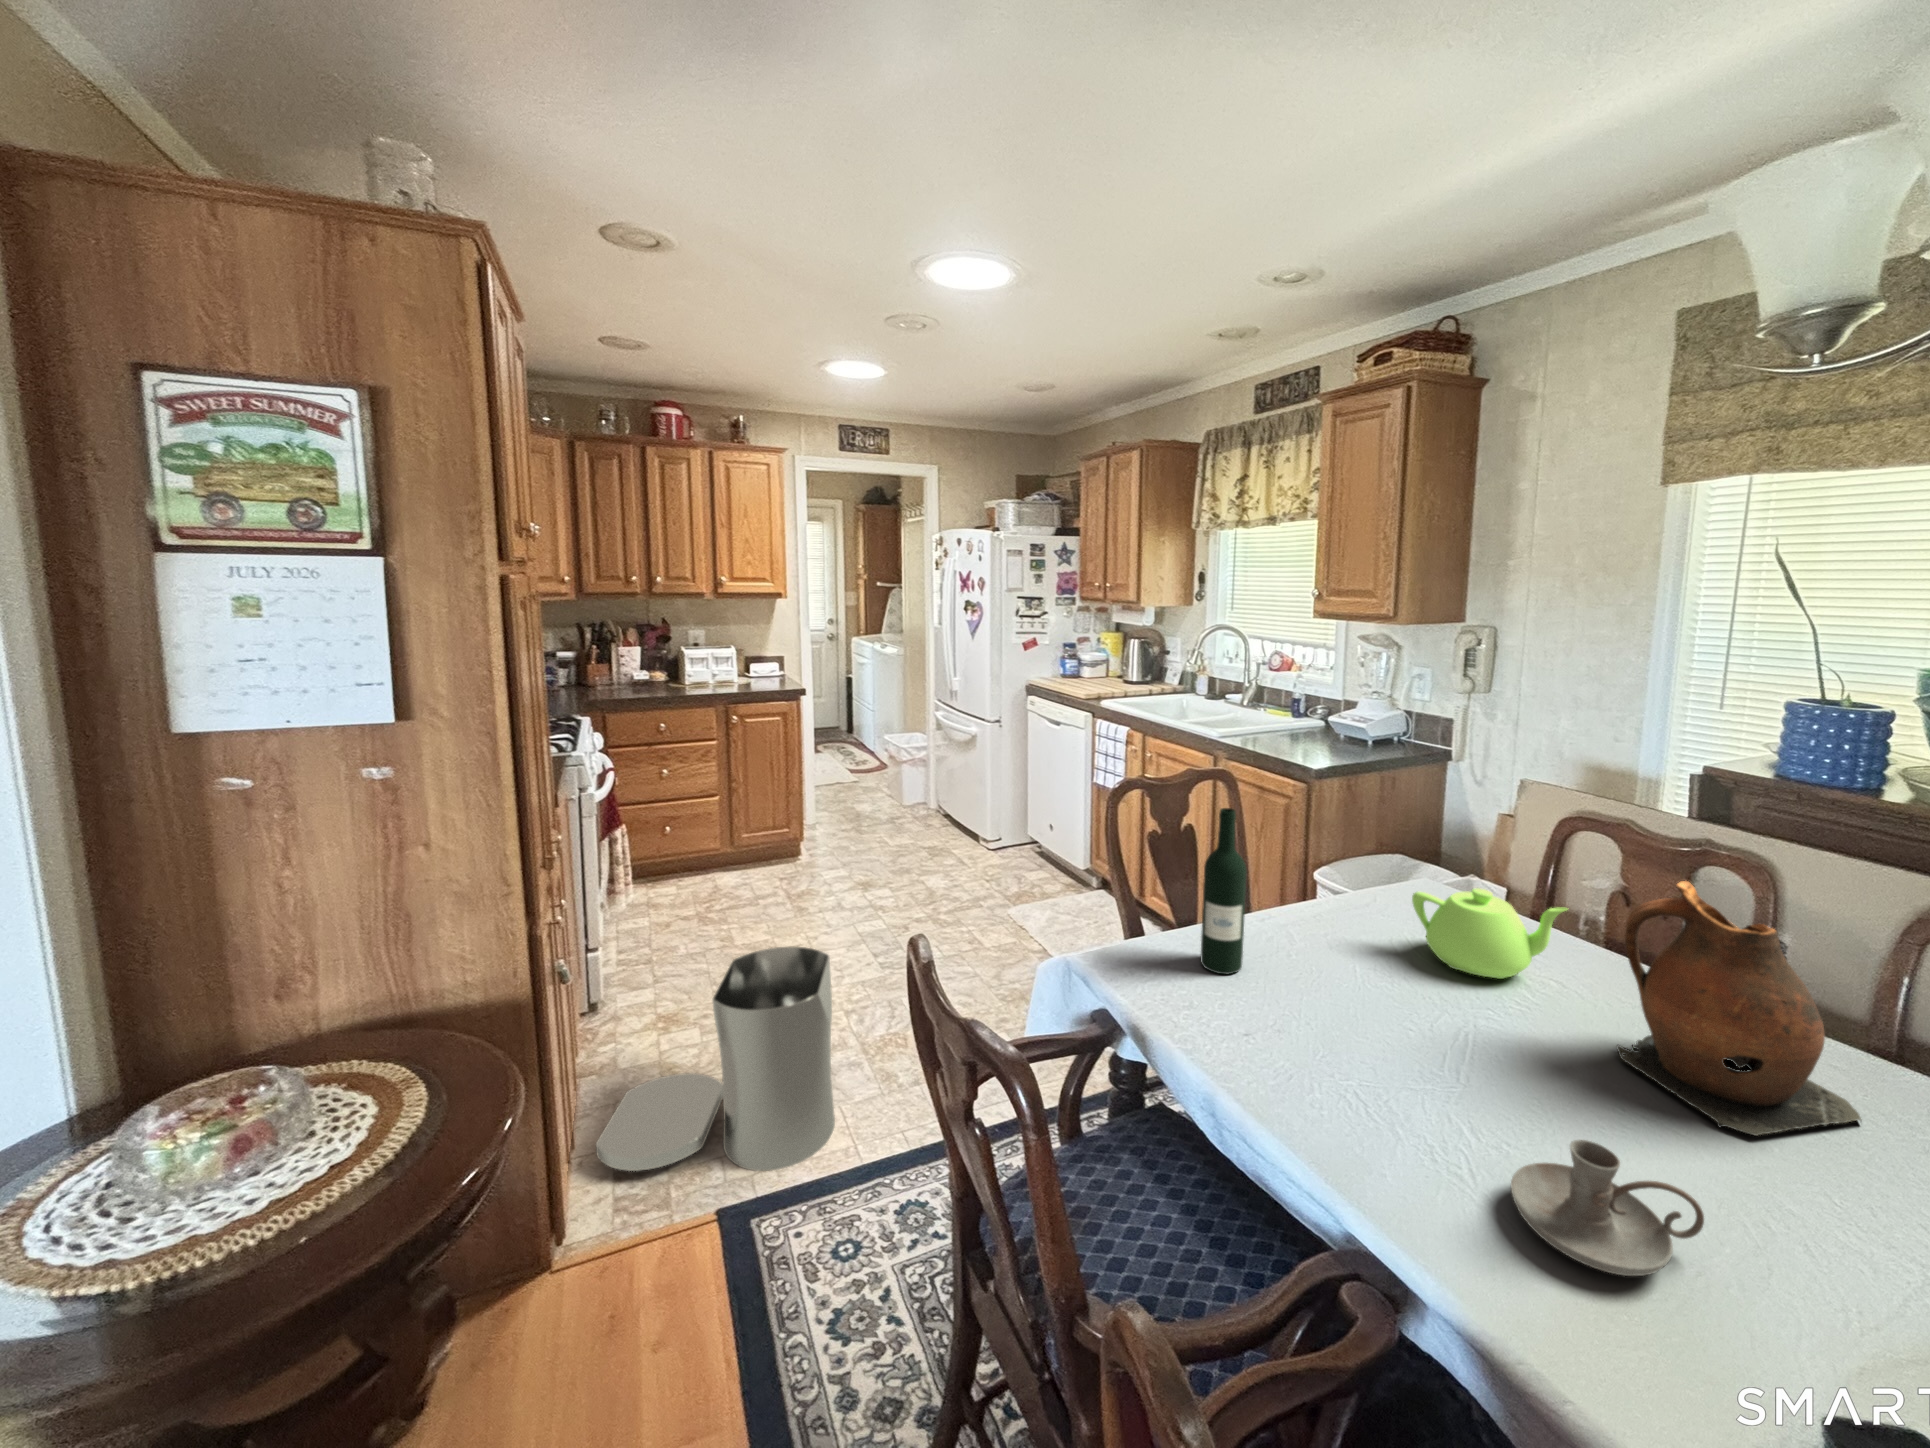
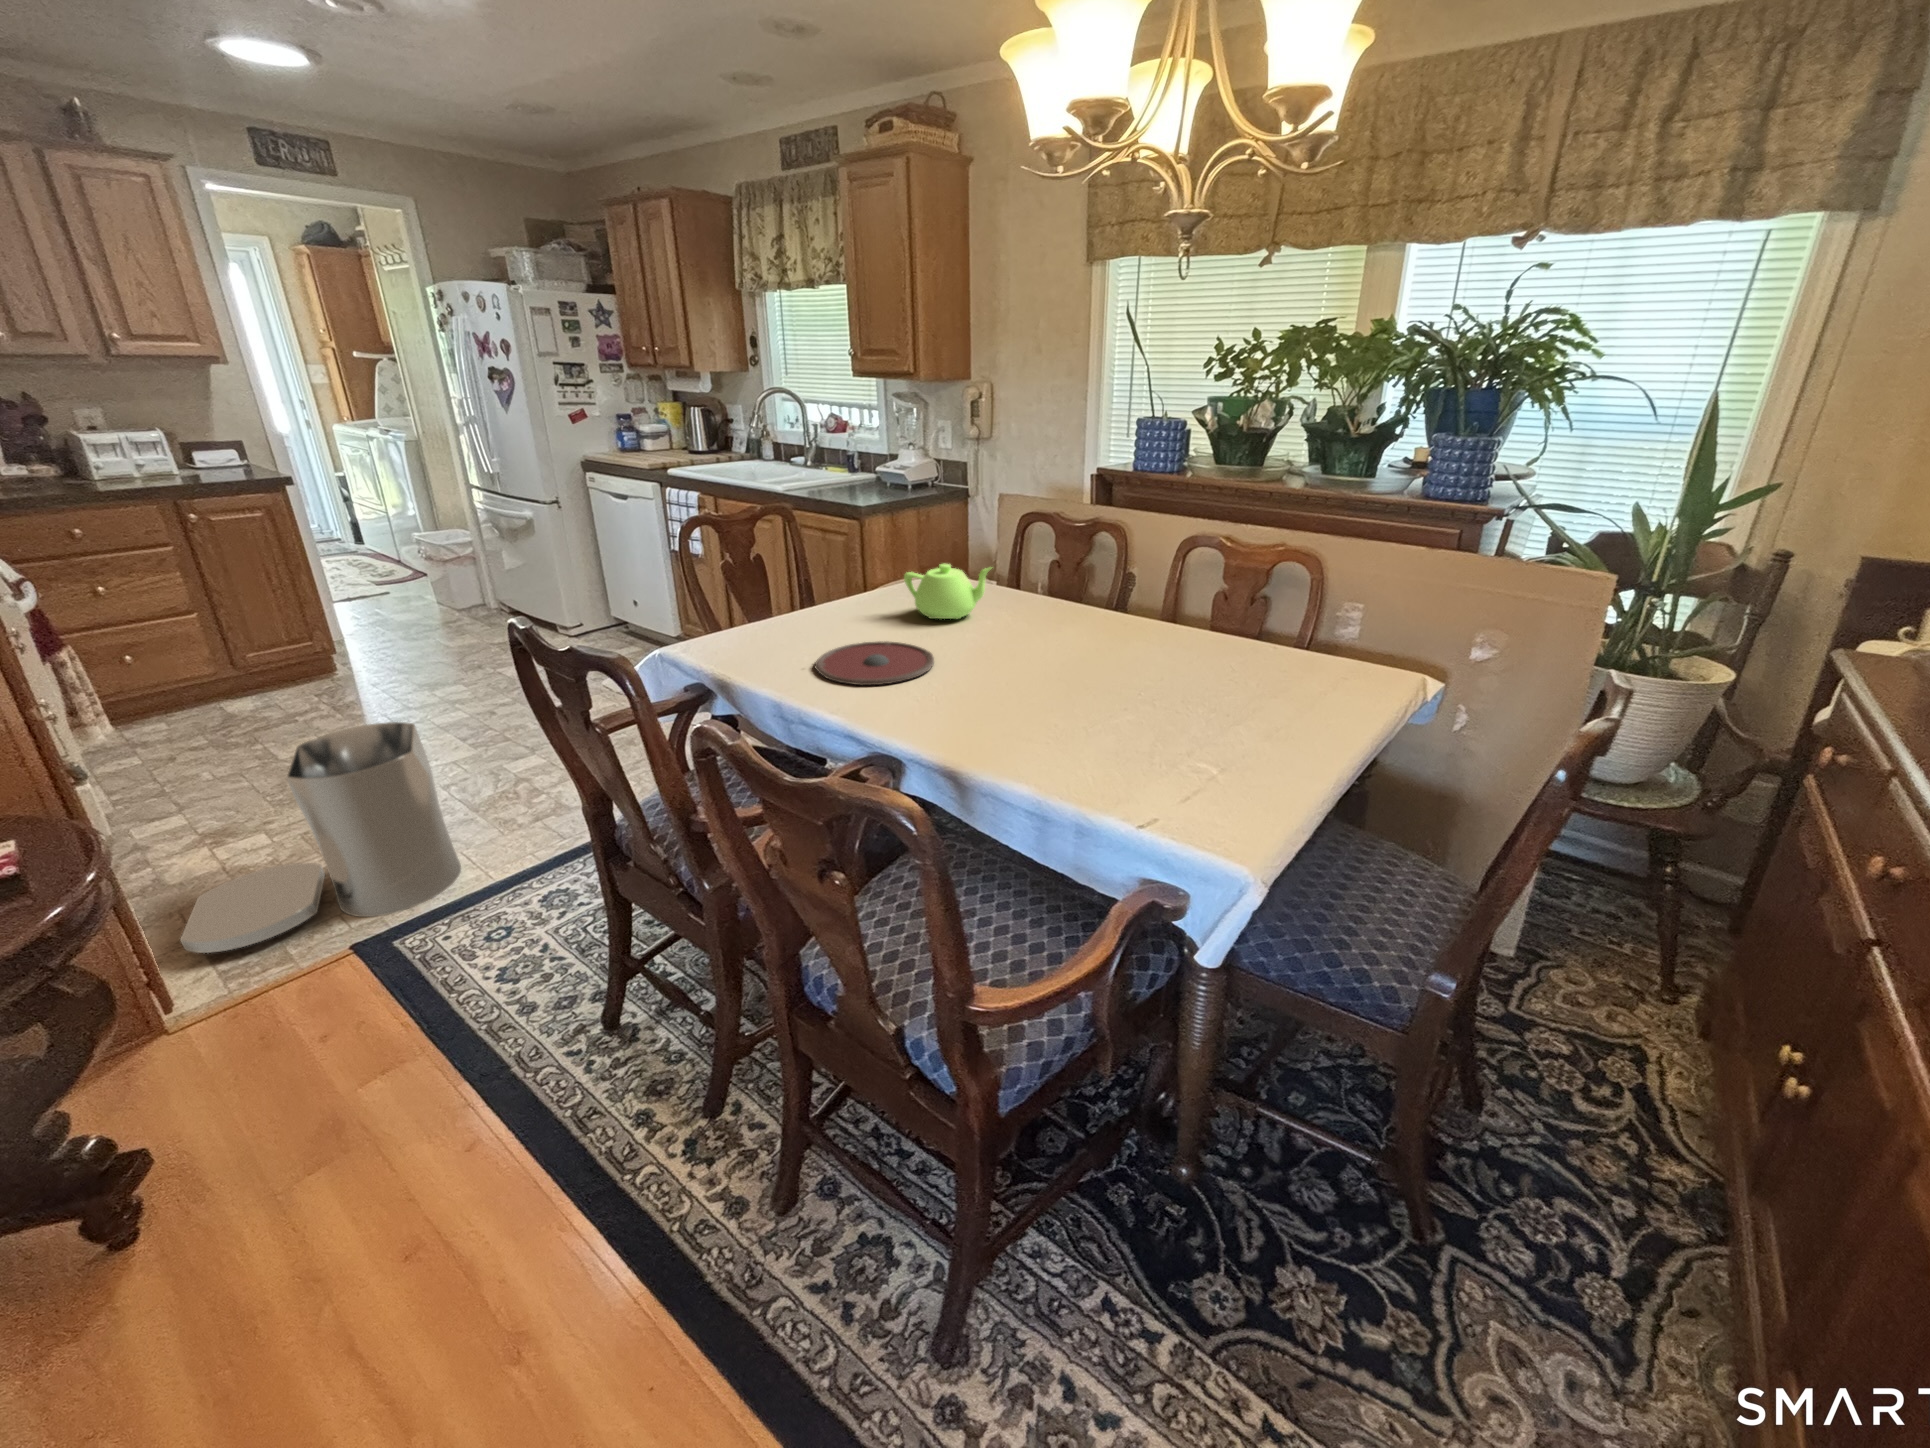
wine bottle: present [1200,808,1247,974] -> none [747,522,787,645]
ceramic pitcher: present [1617,881,1861,1136] -> none [1007,532,1111,661]
plate: none [1290,1002,1493,1113] -> present [814,641,934,685]
candle holder: present [1511,1140,1704,1276] -> none [923,663,1009,719]

